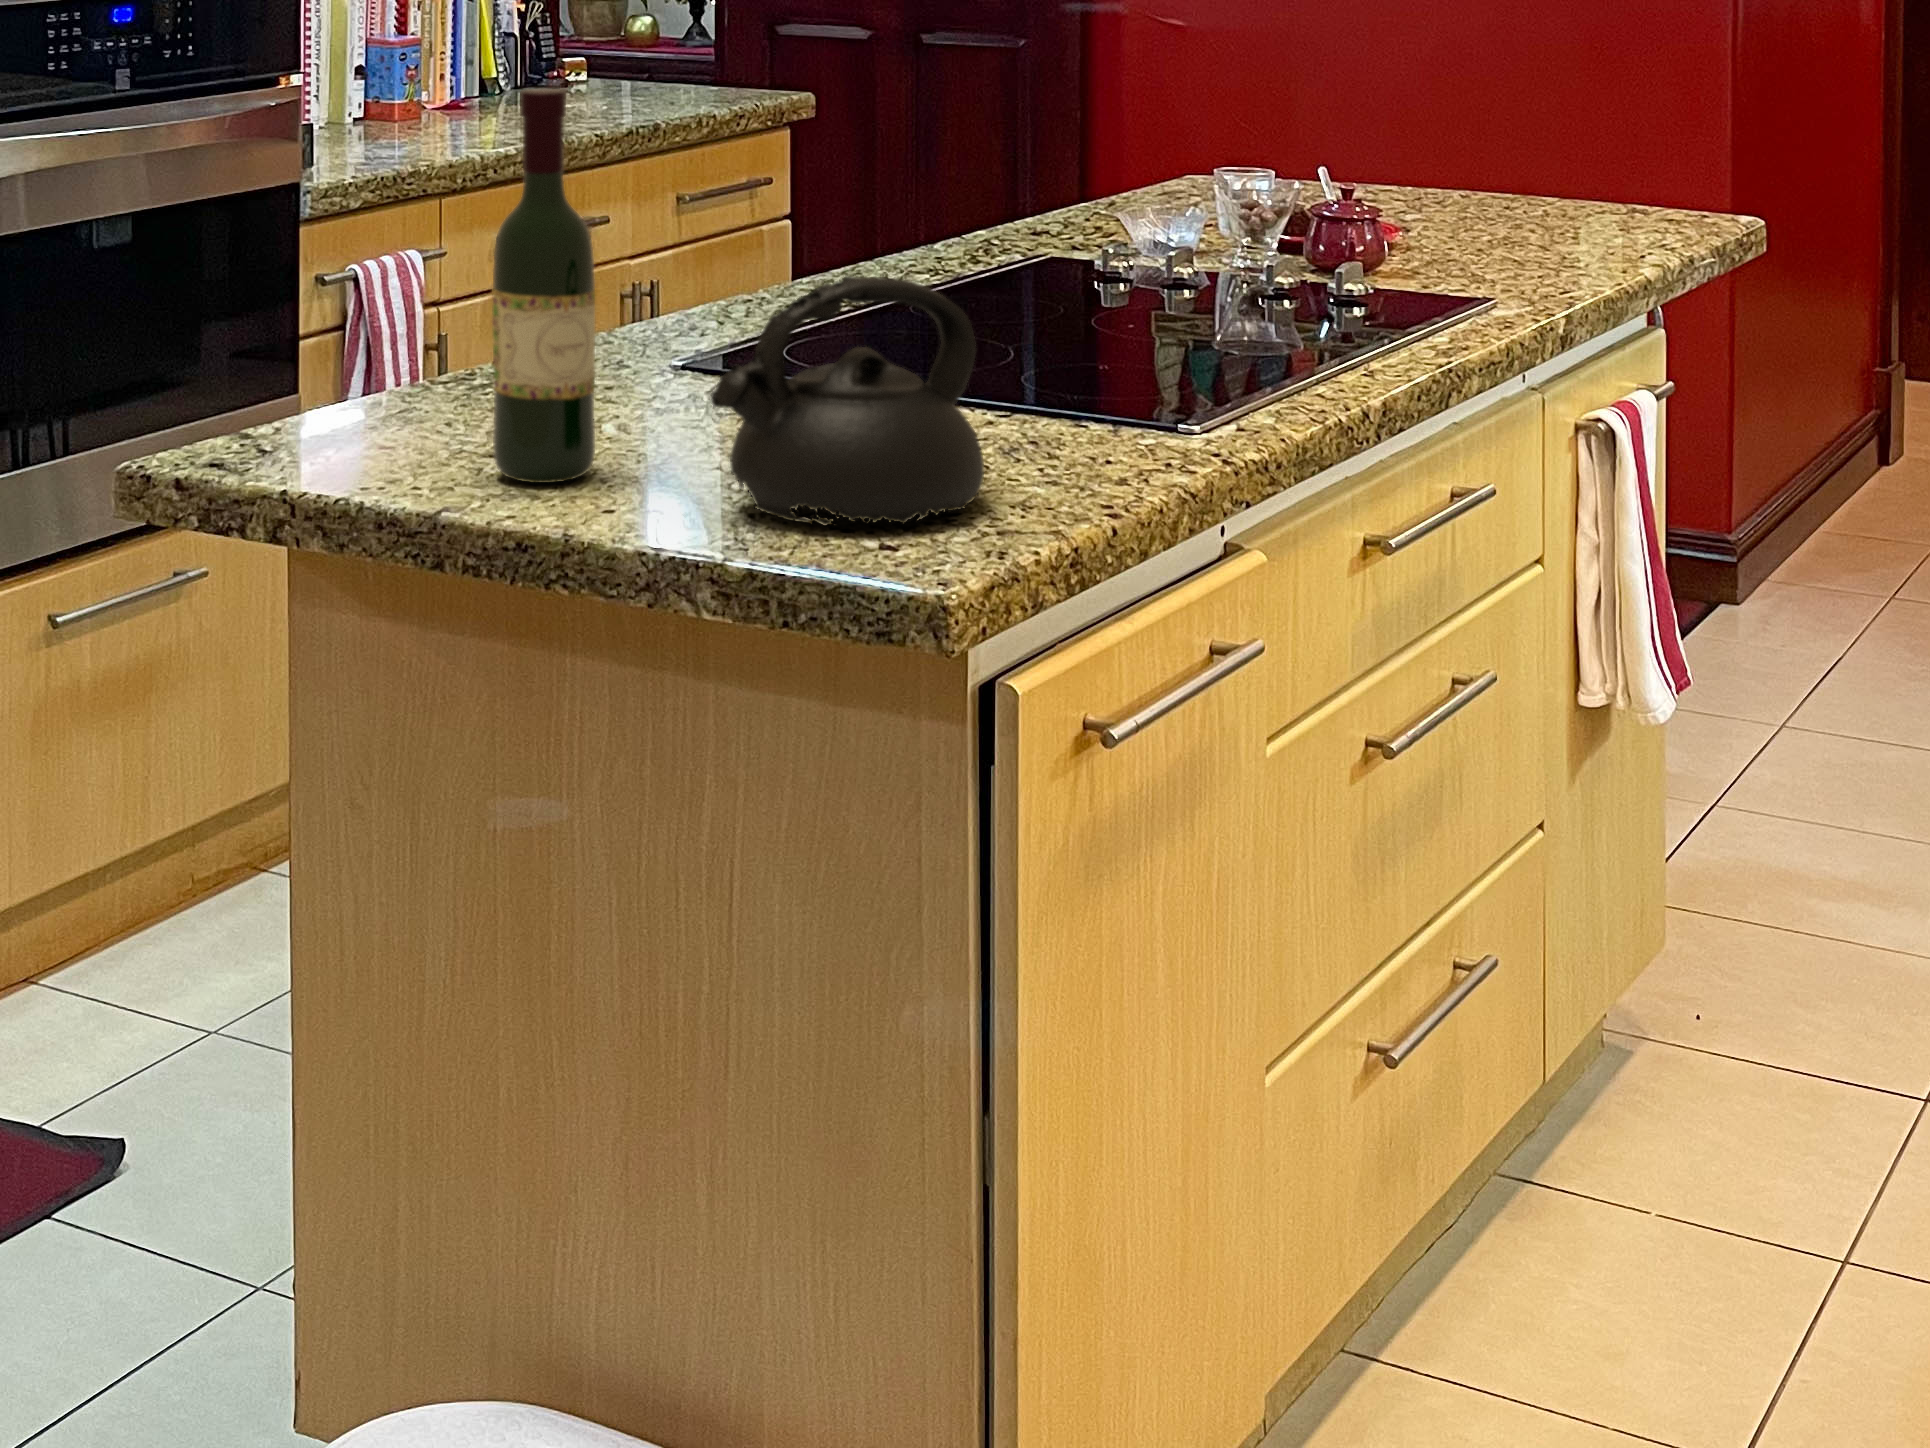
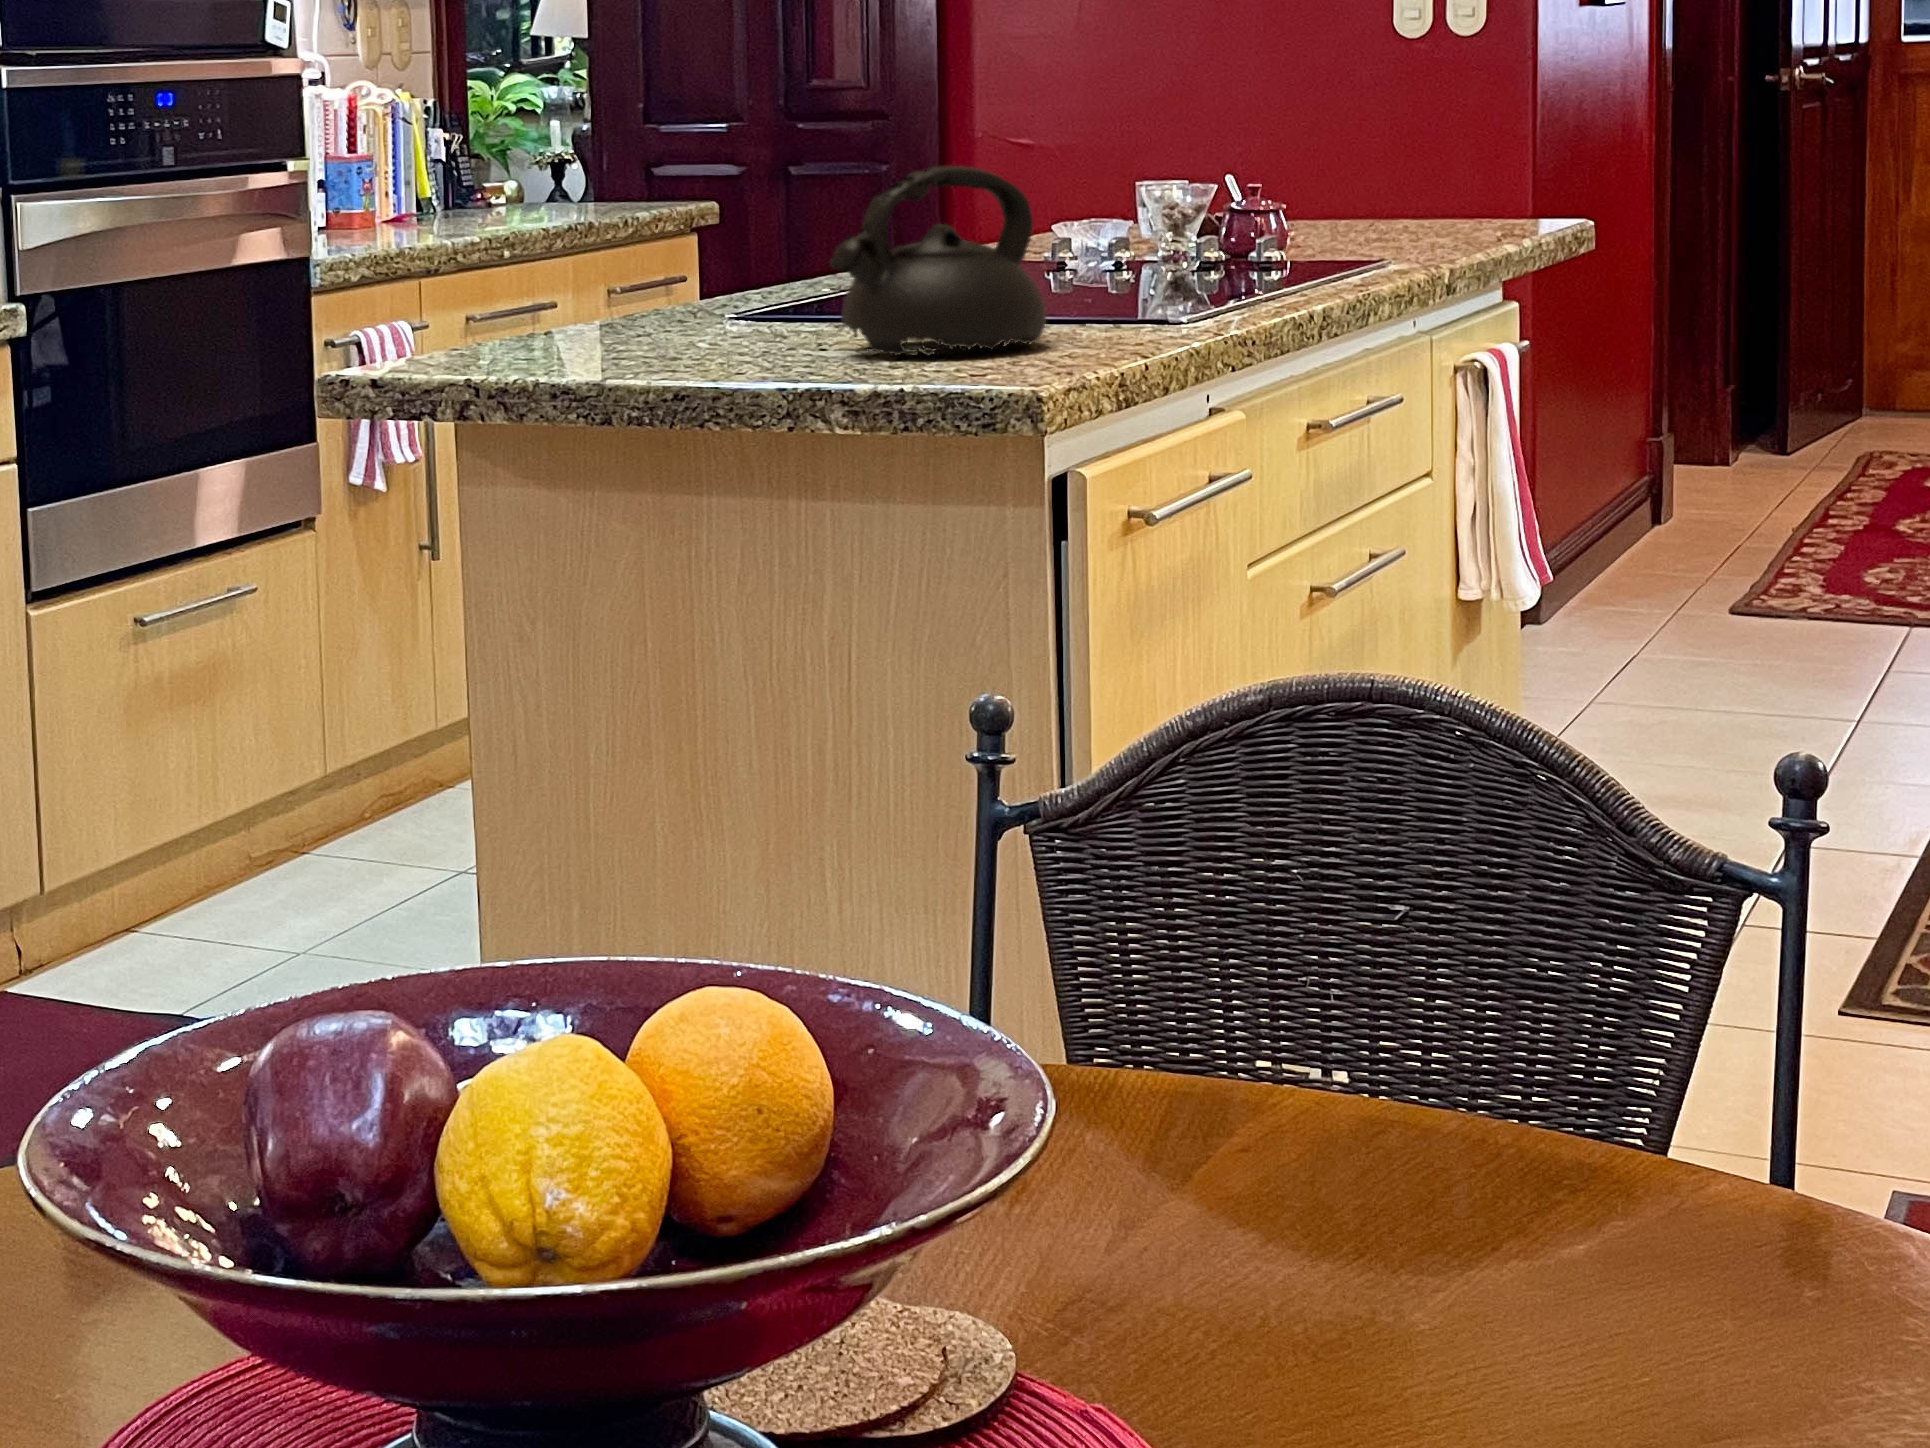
wine bottle: present [492,89,595,483] -> none [633,36,719,354]

